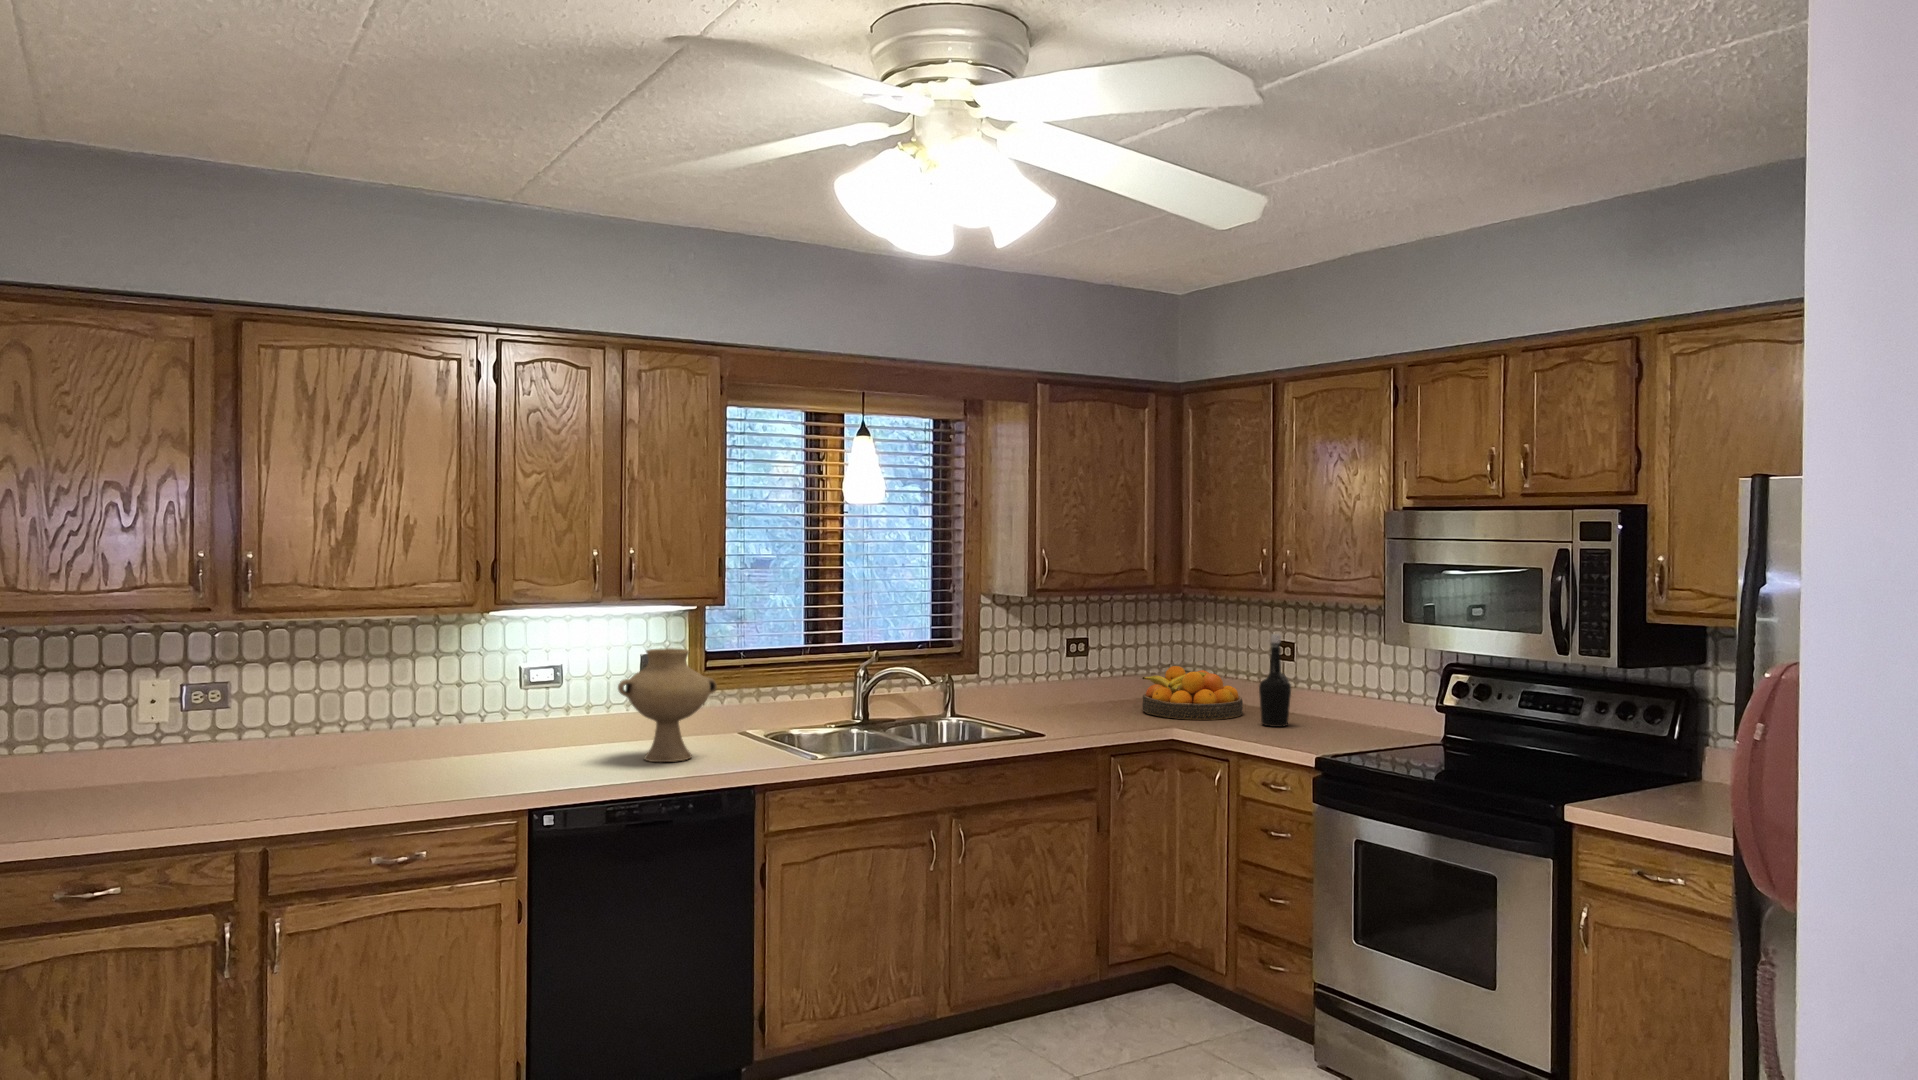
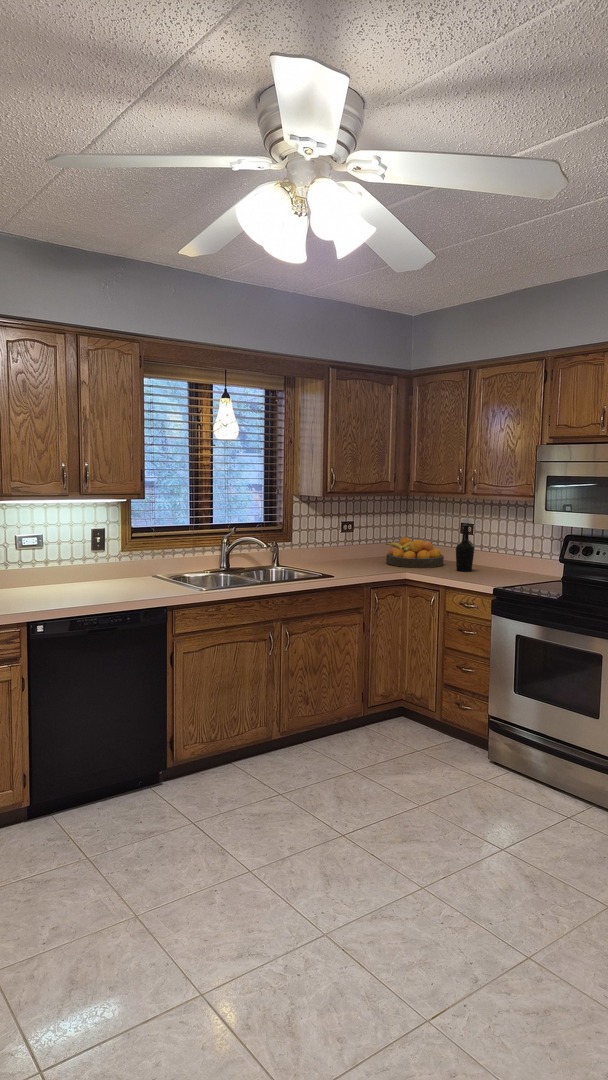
vase: present [618,648,717,762] -> none [79,524,141,593]

